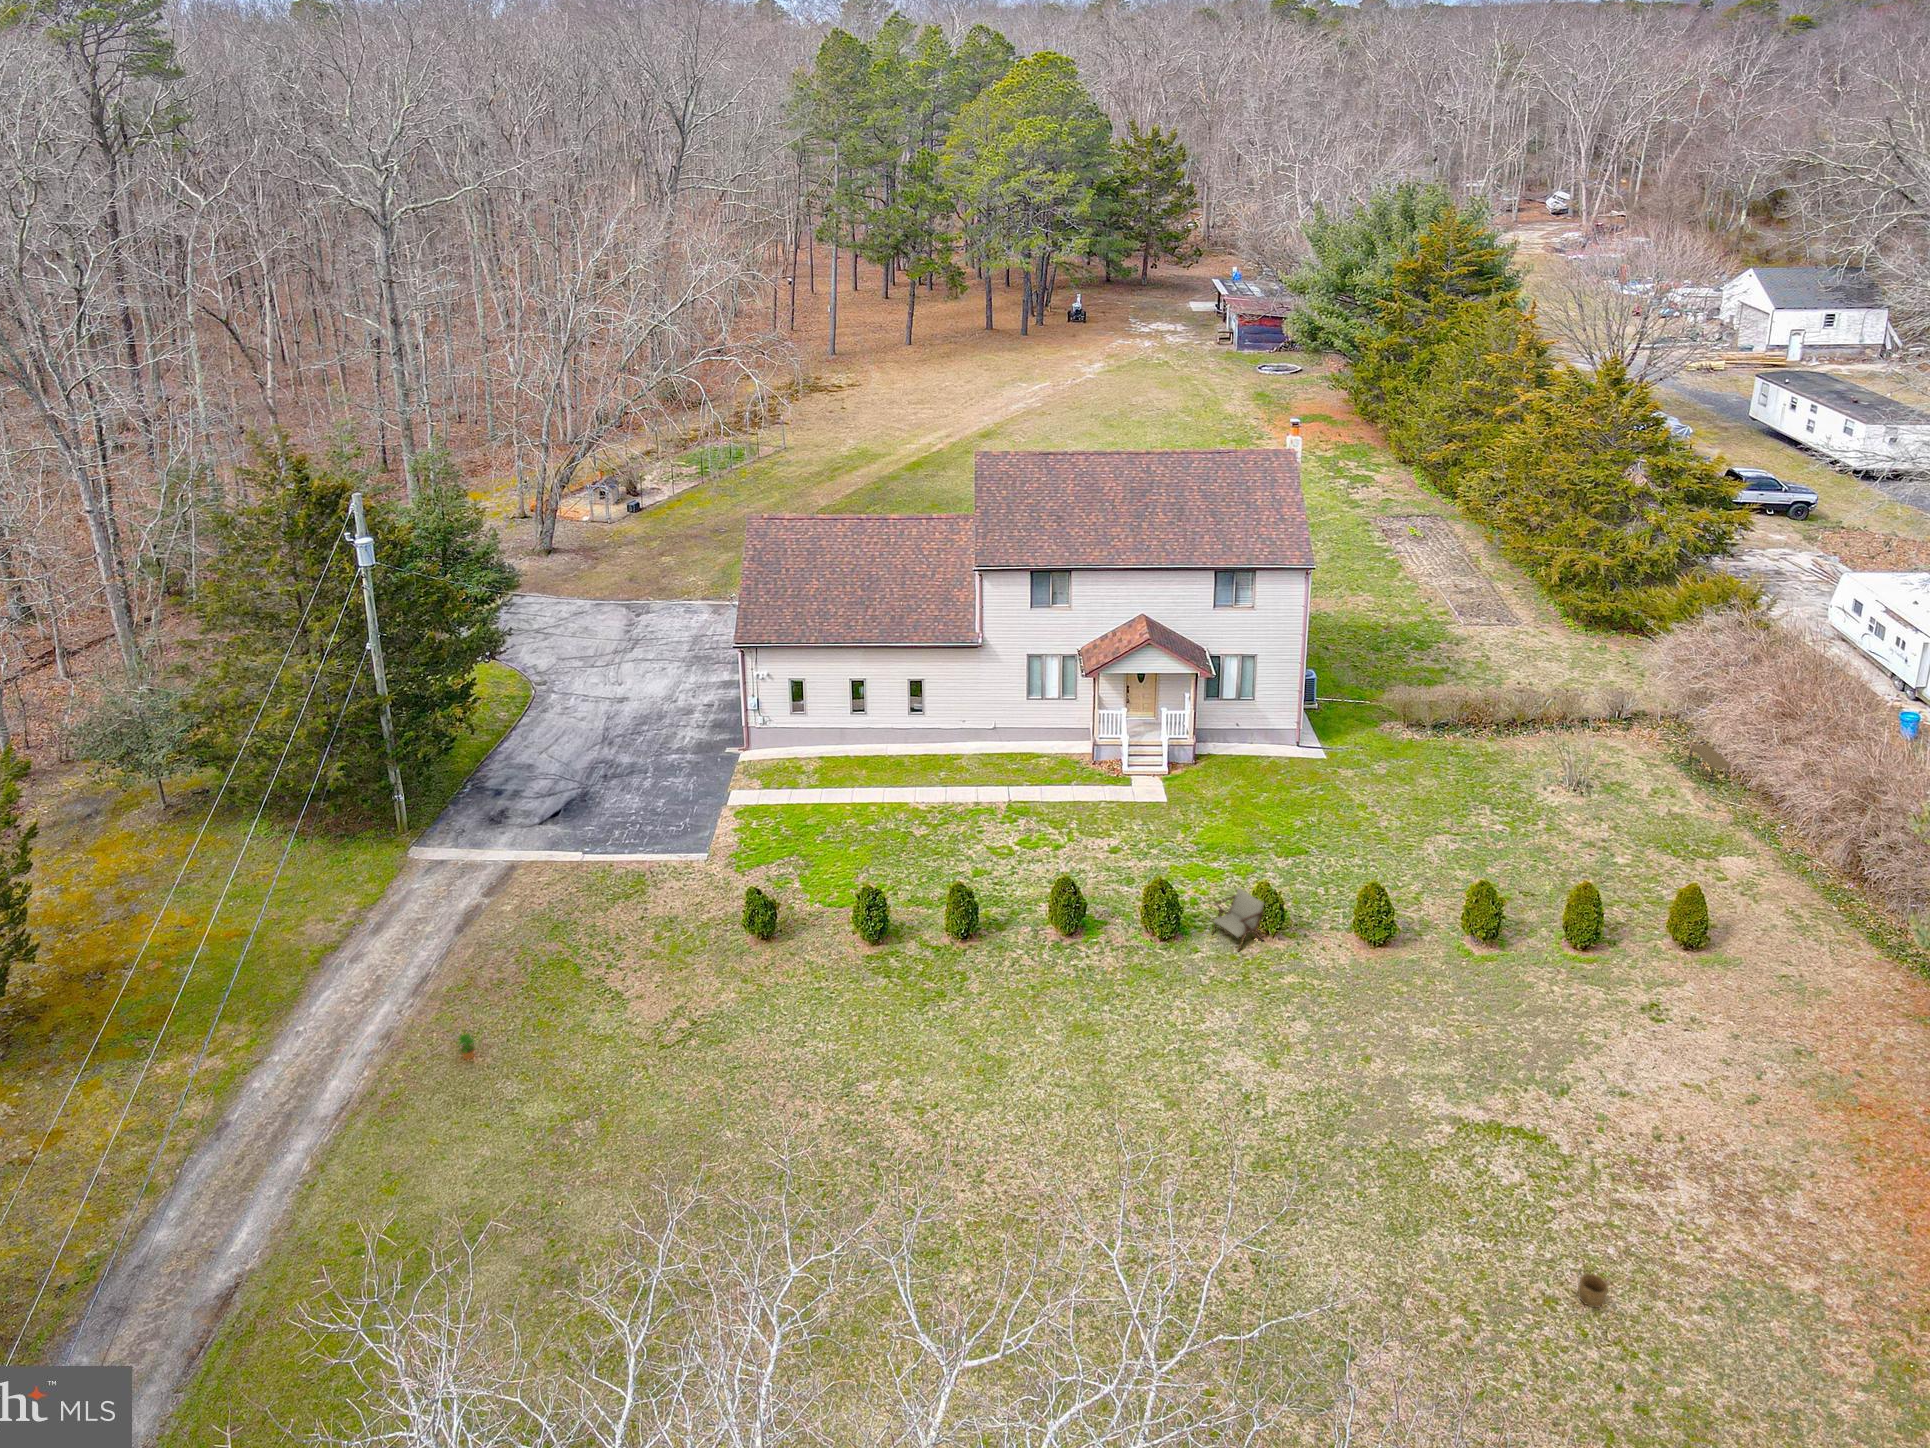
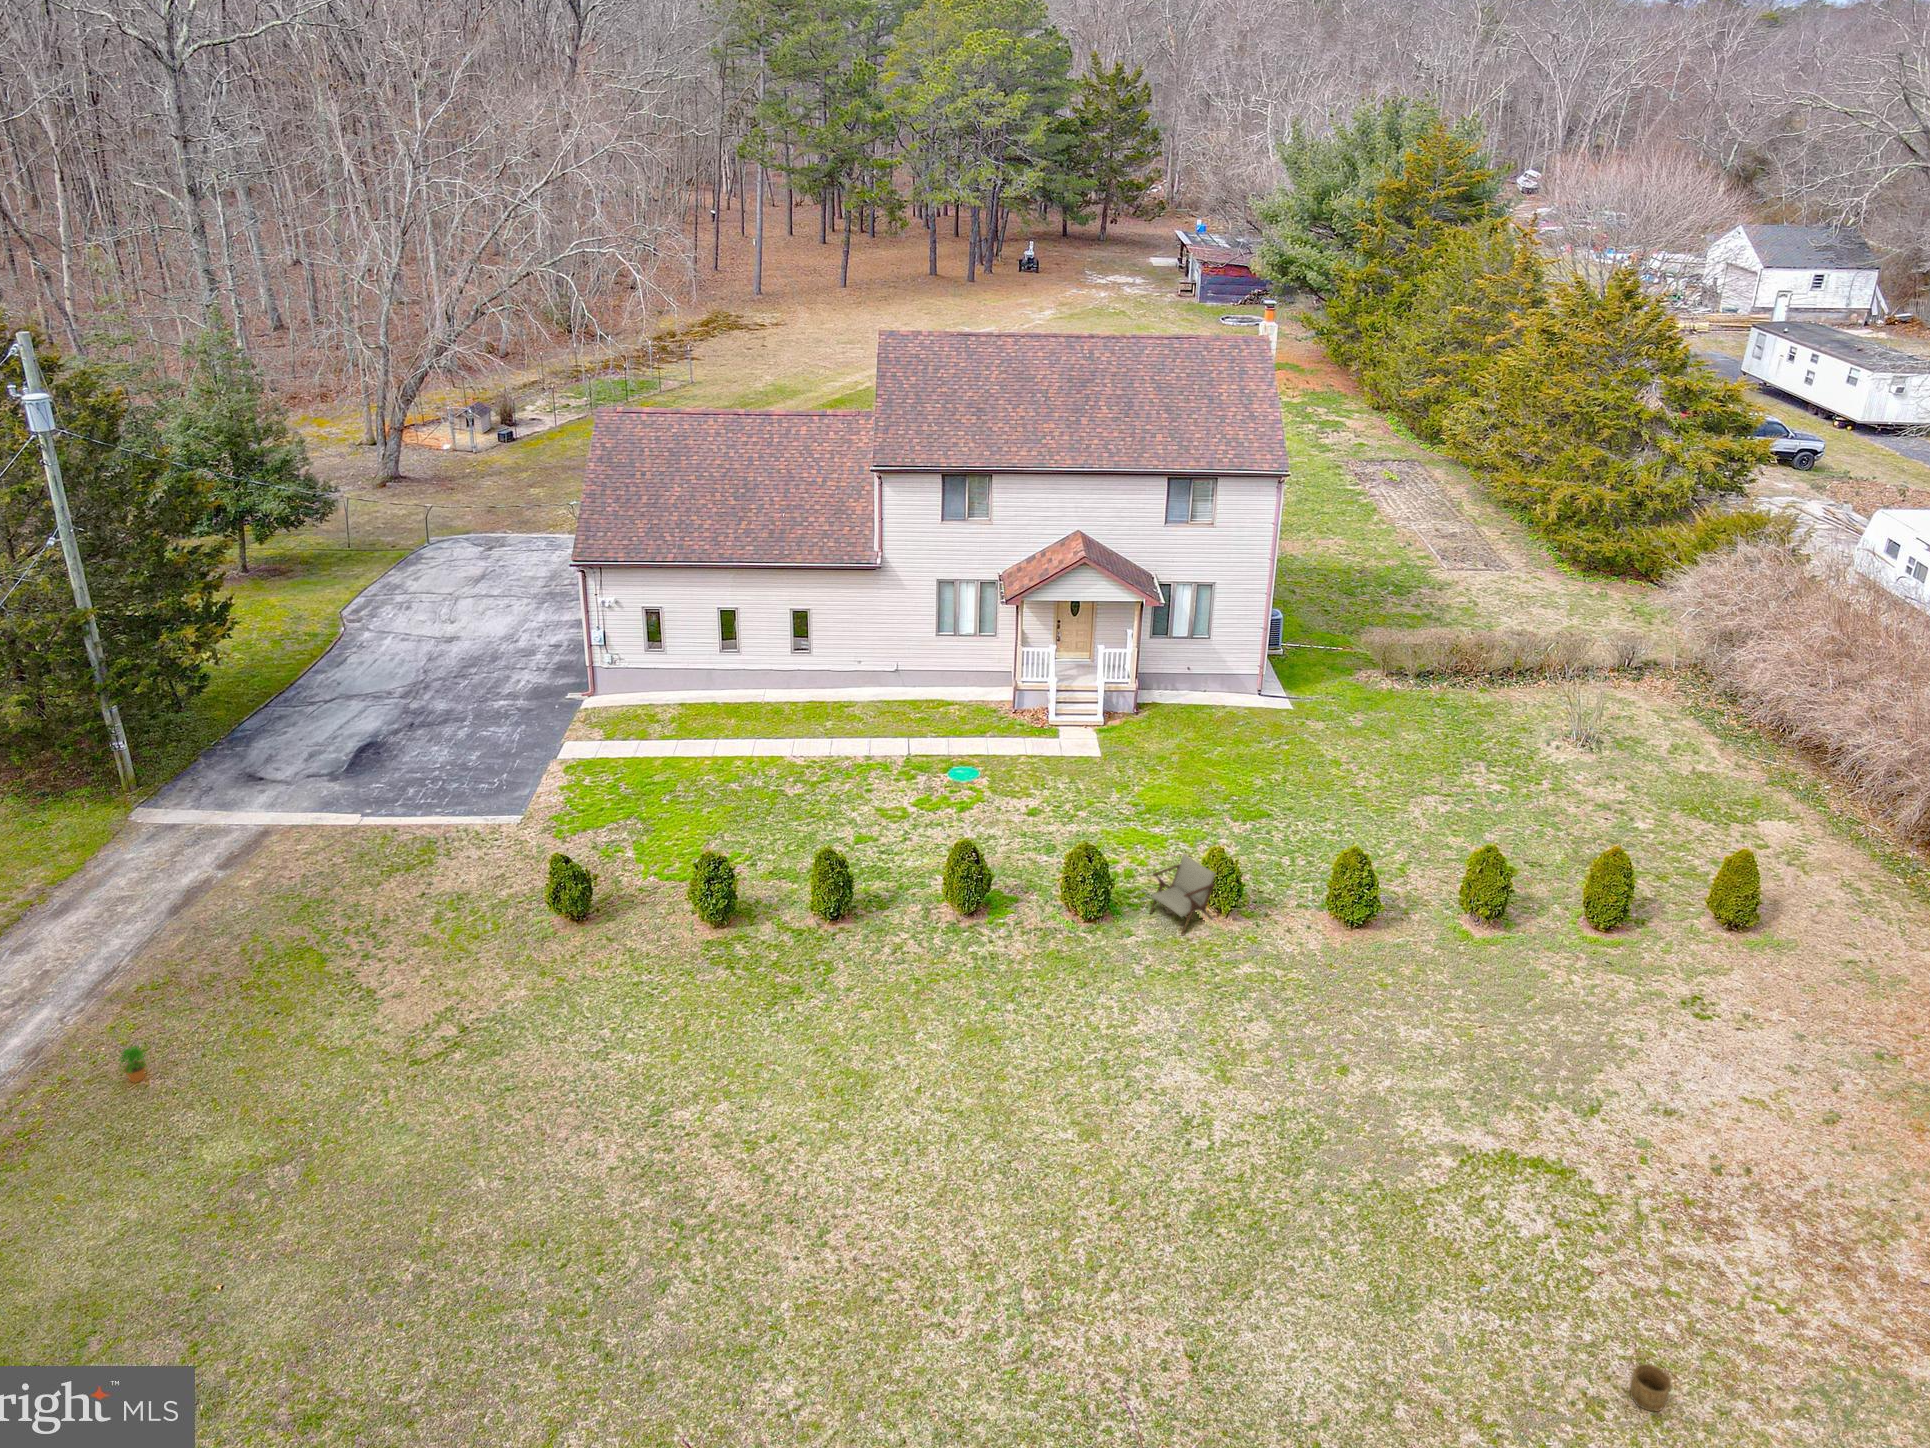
bench: present [1689,745,1731,780] -> none [1712,696,1764,737]

